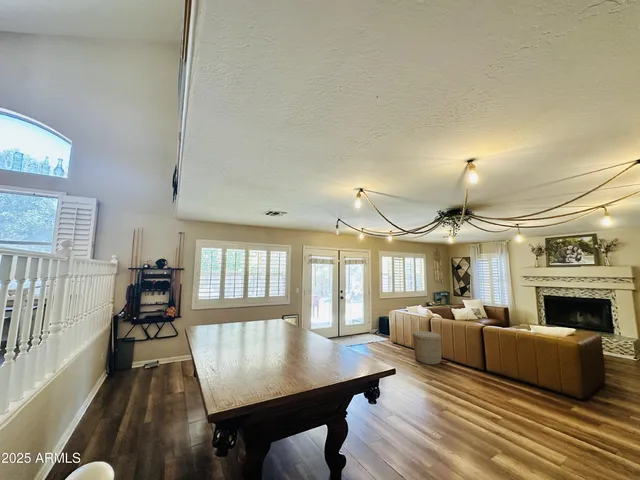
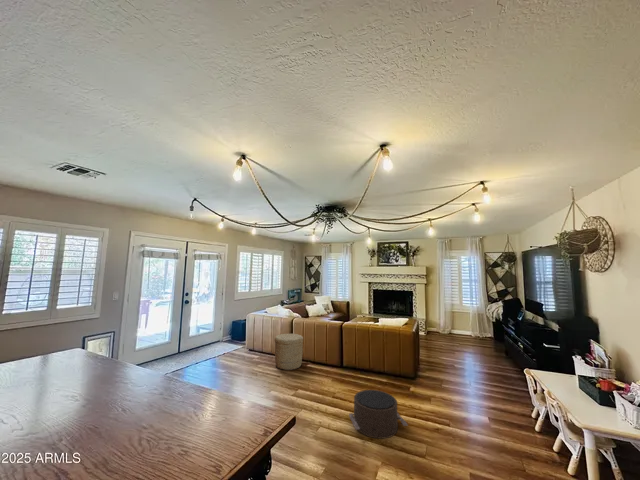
pouf: none [476,390,546,438] -> present [349,390,408,438]

